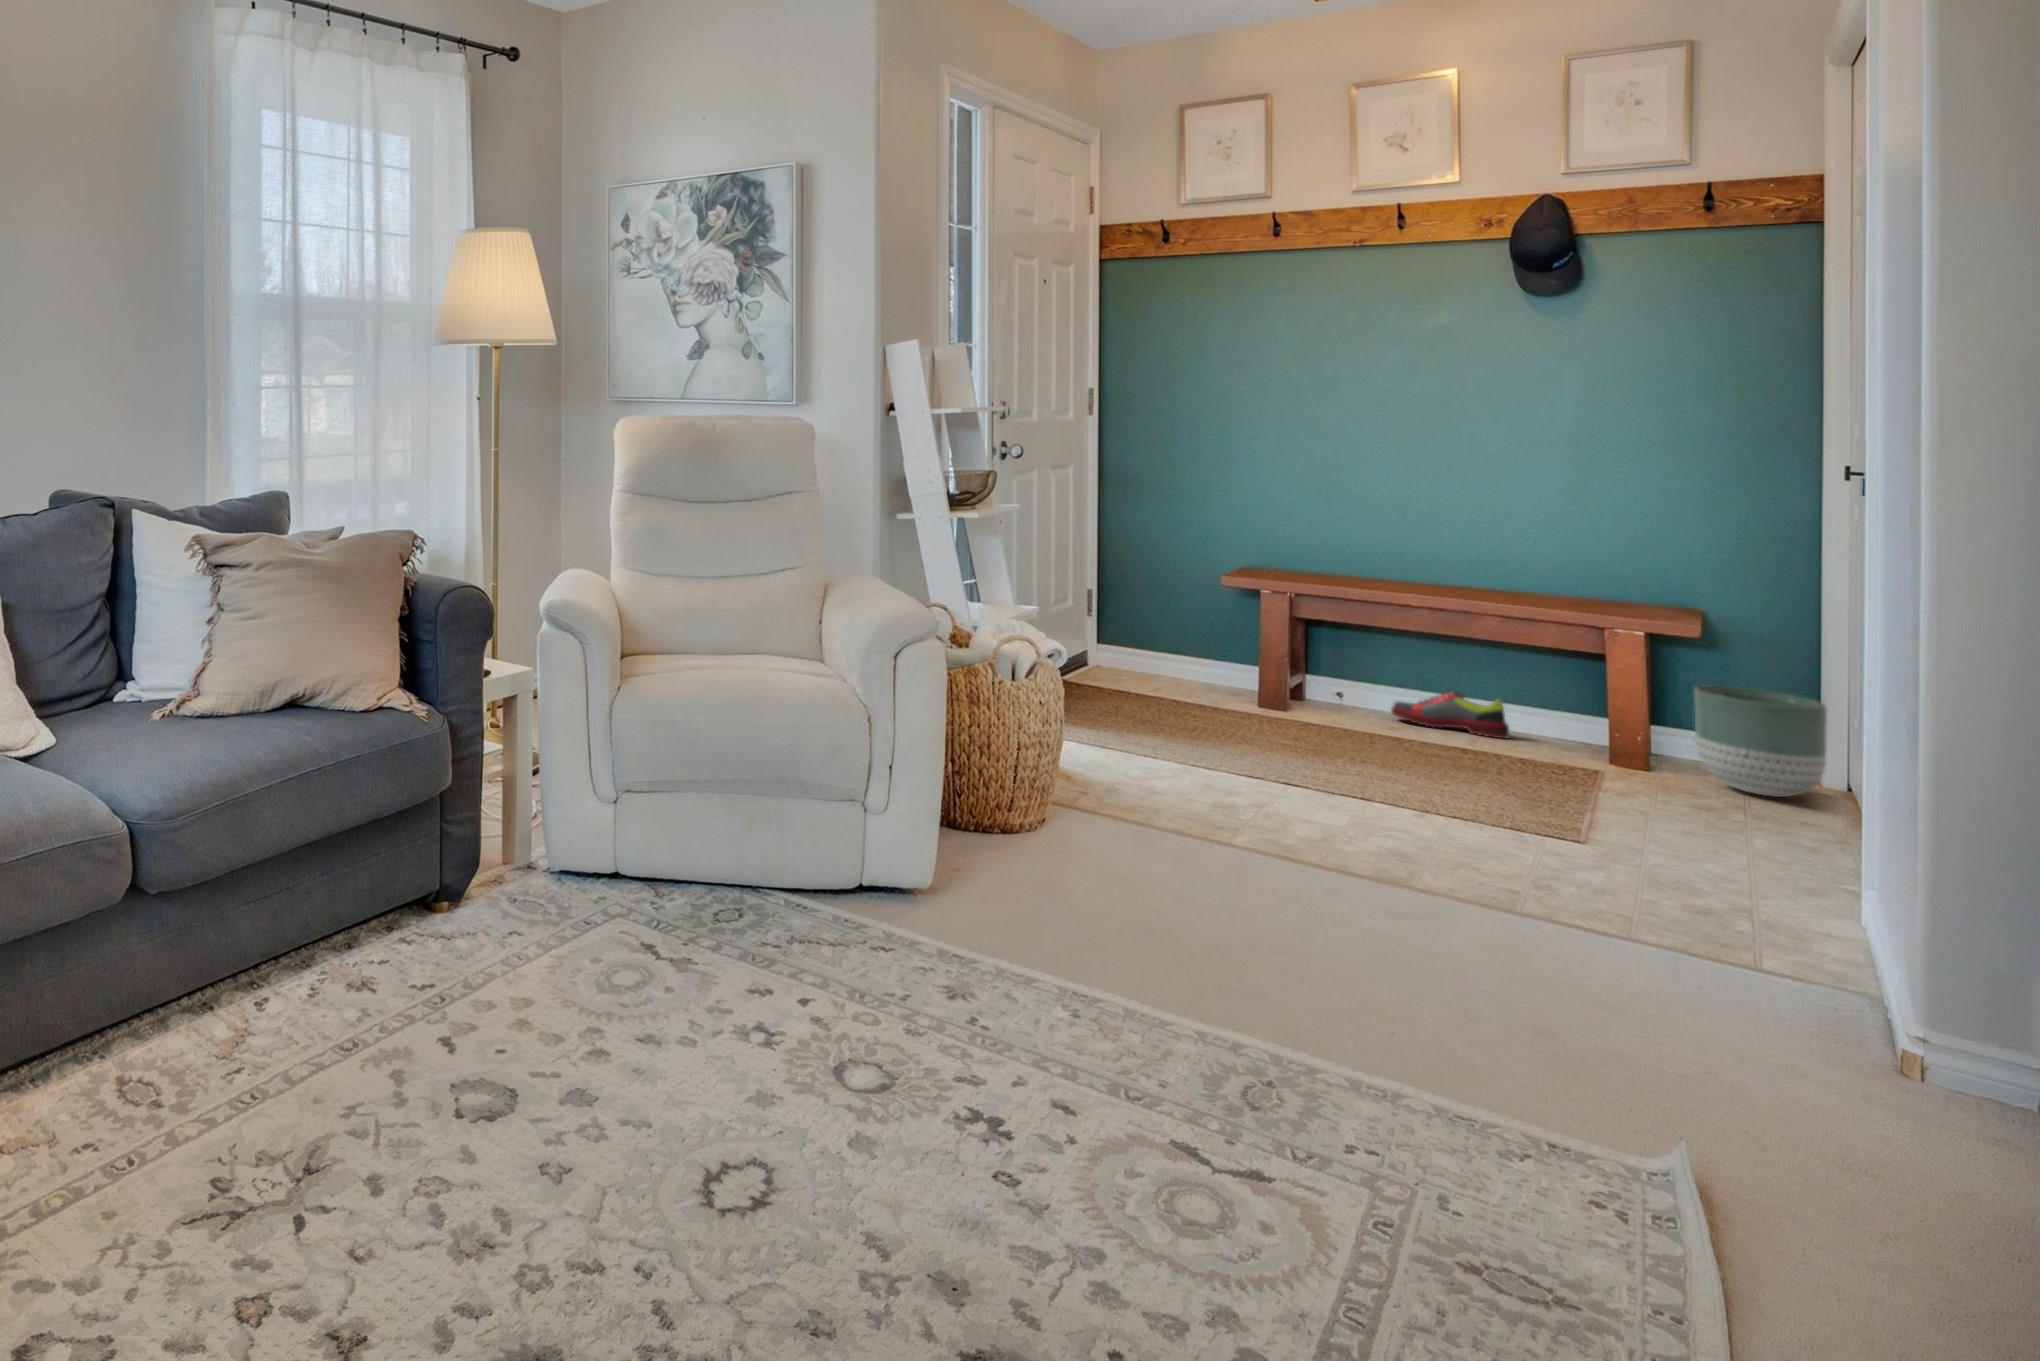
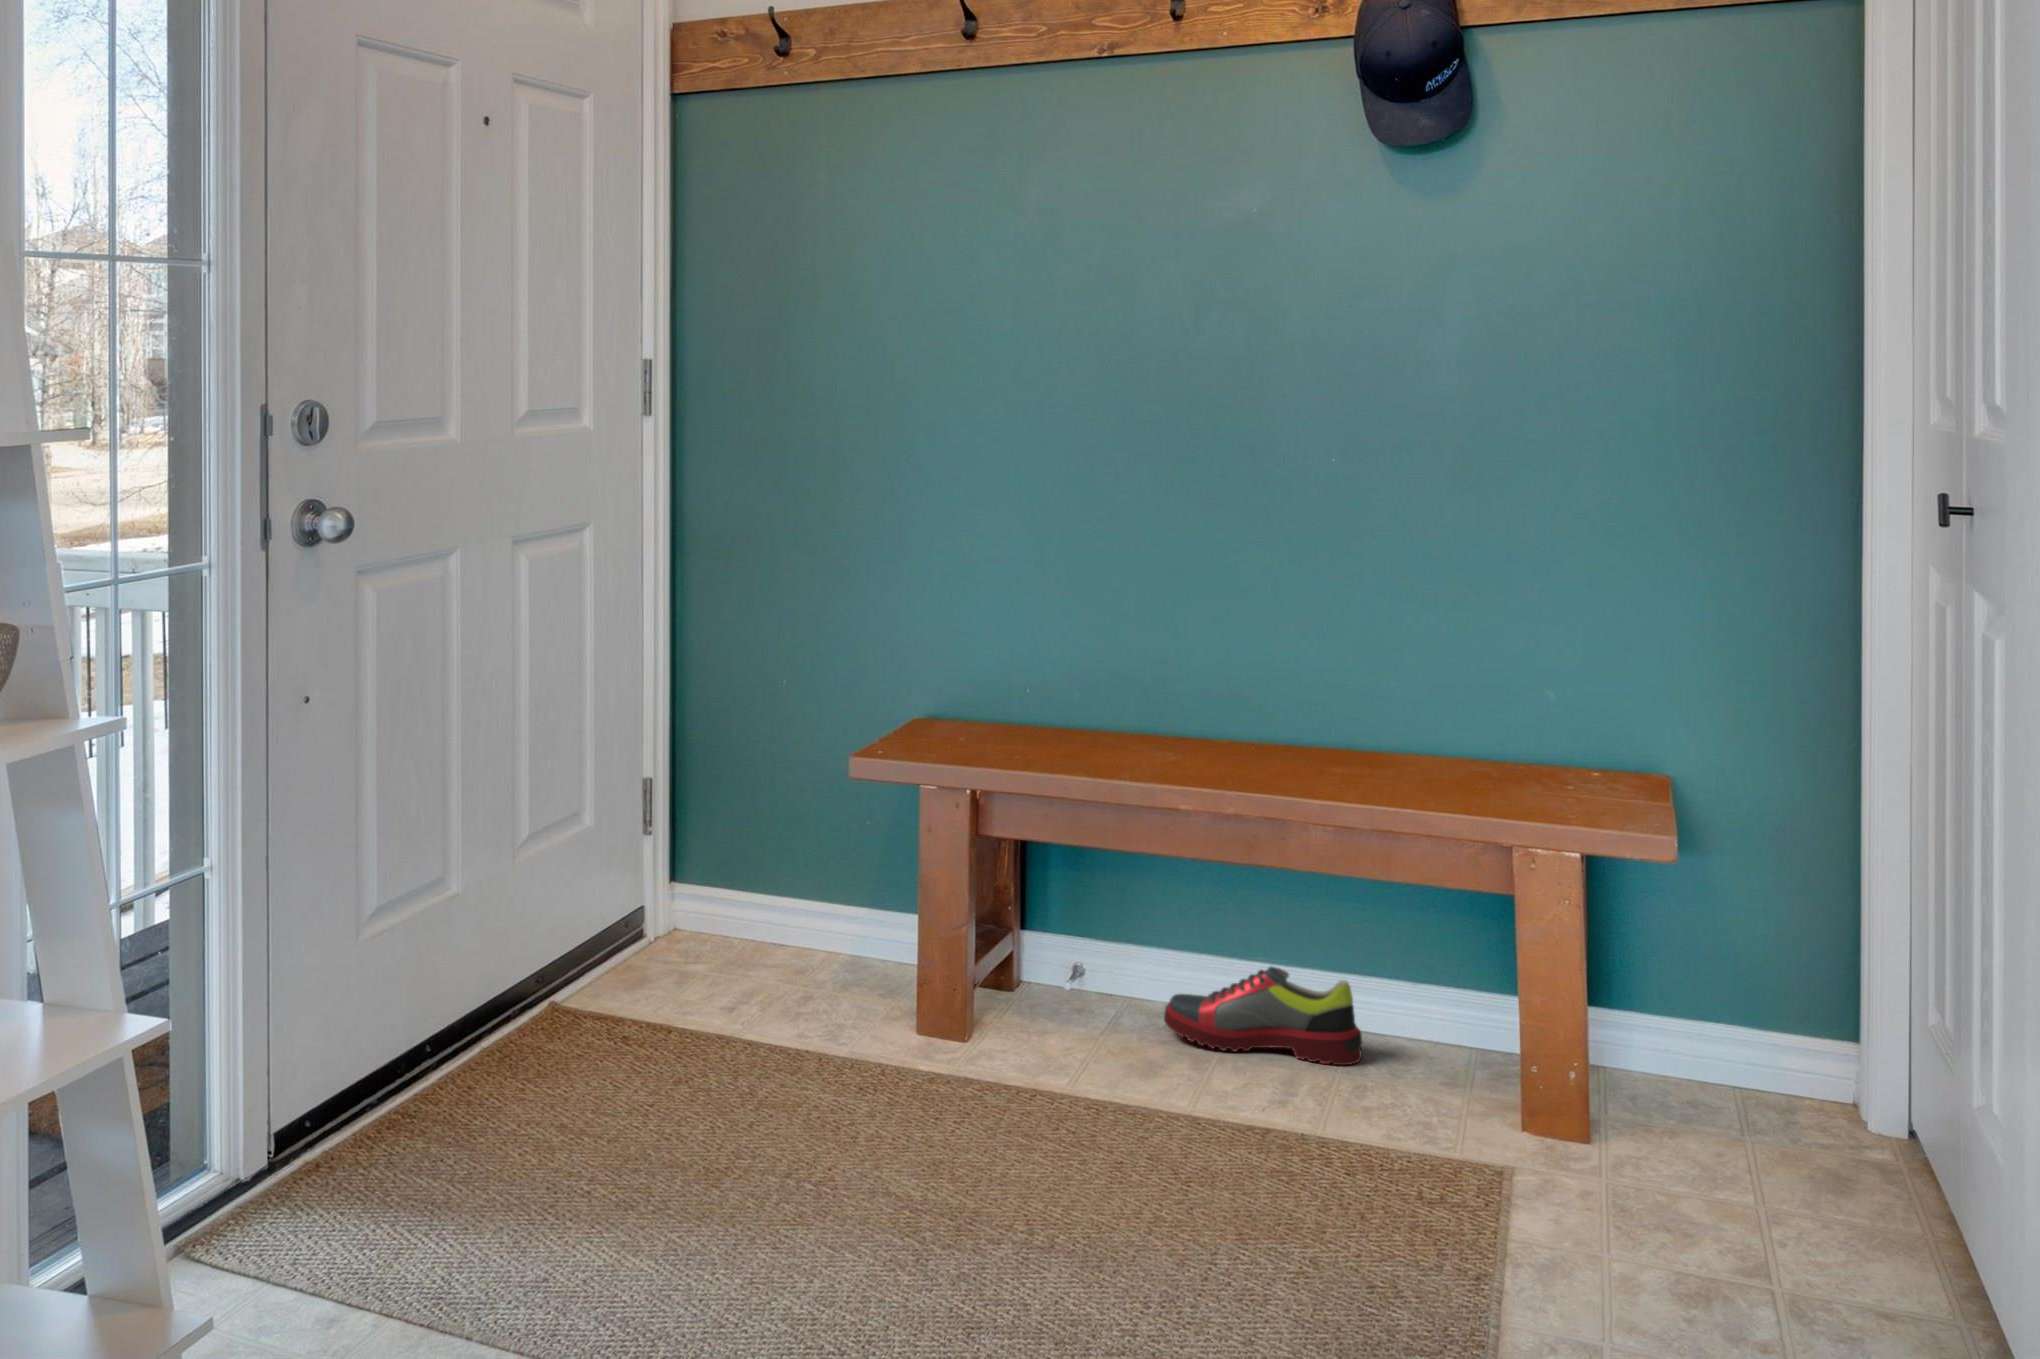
planter: present [1694,686,1827,797] -> none [1678,949,1901,1204]

